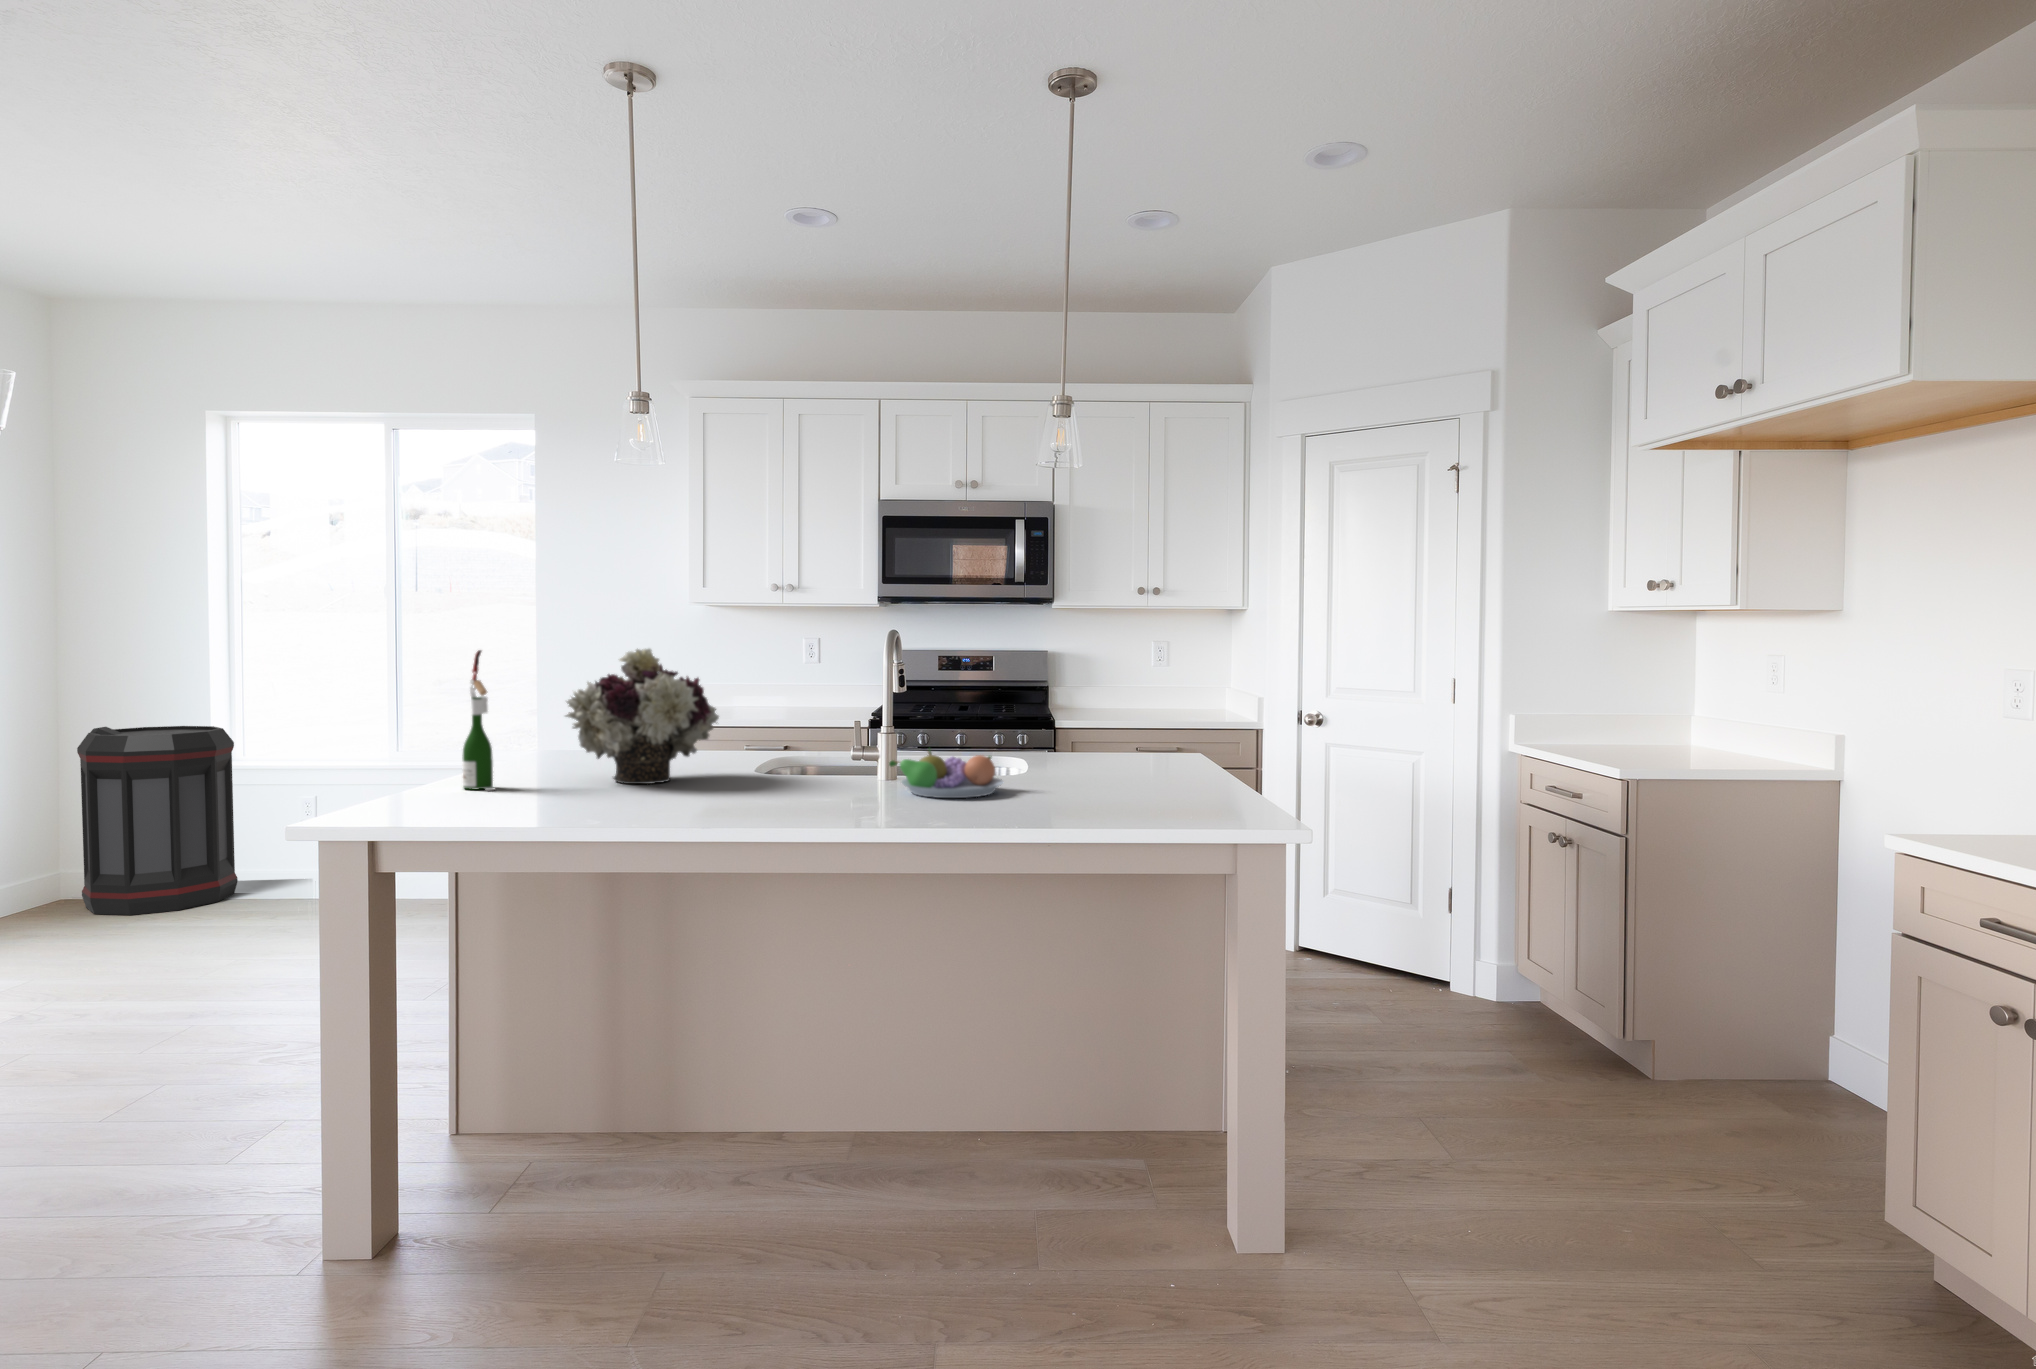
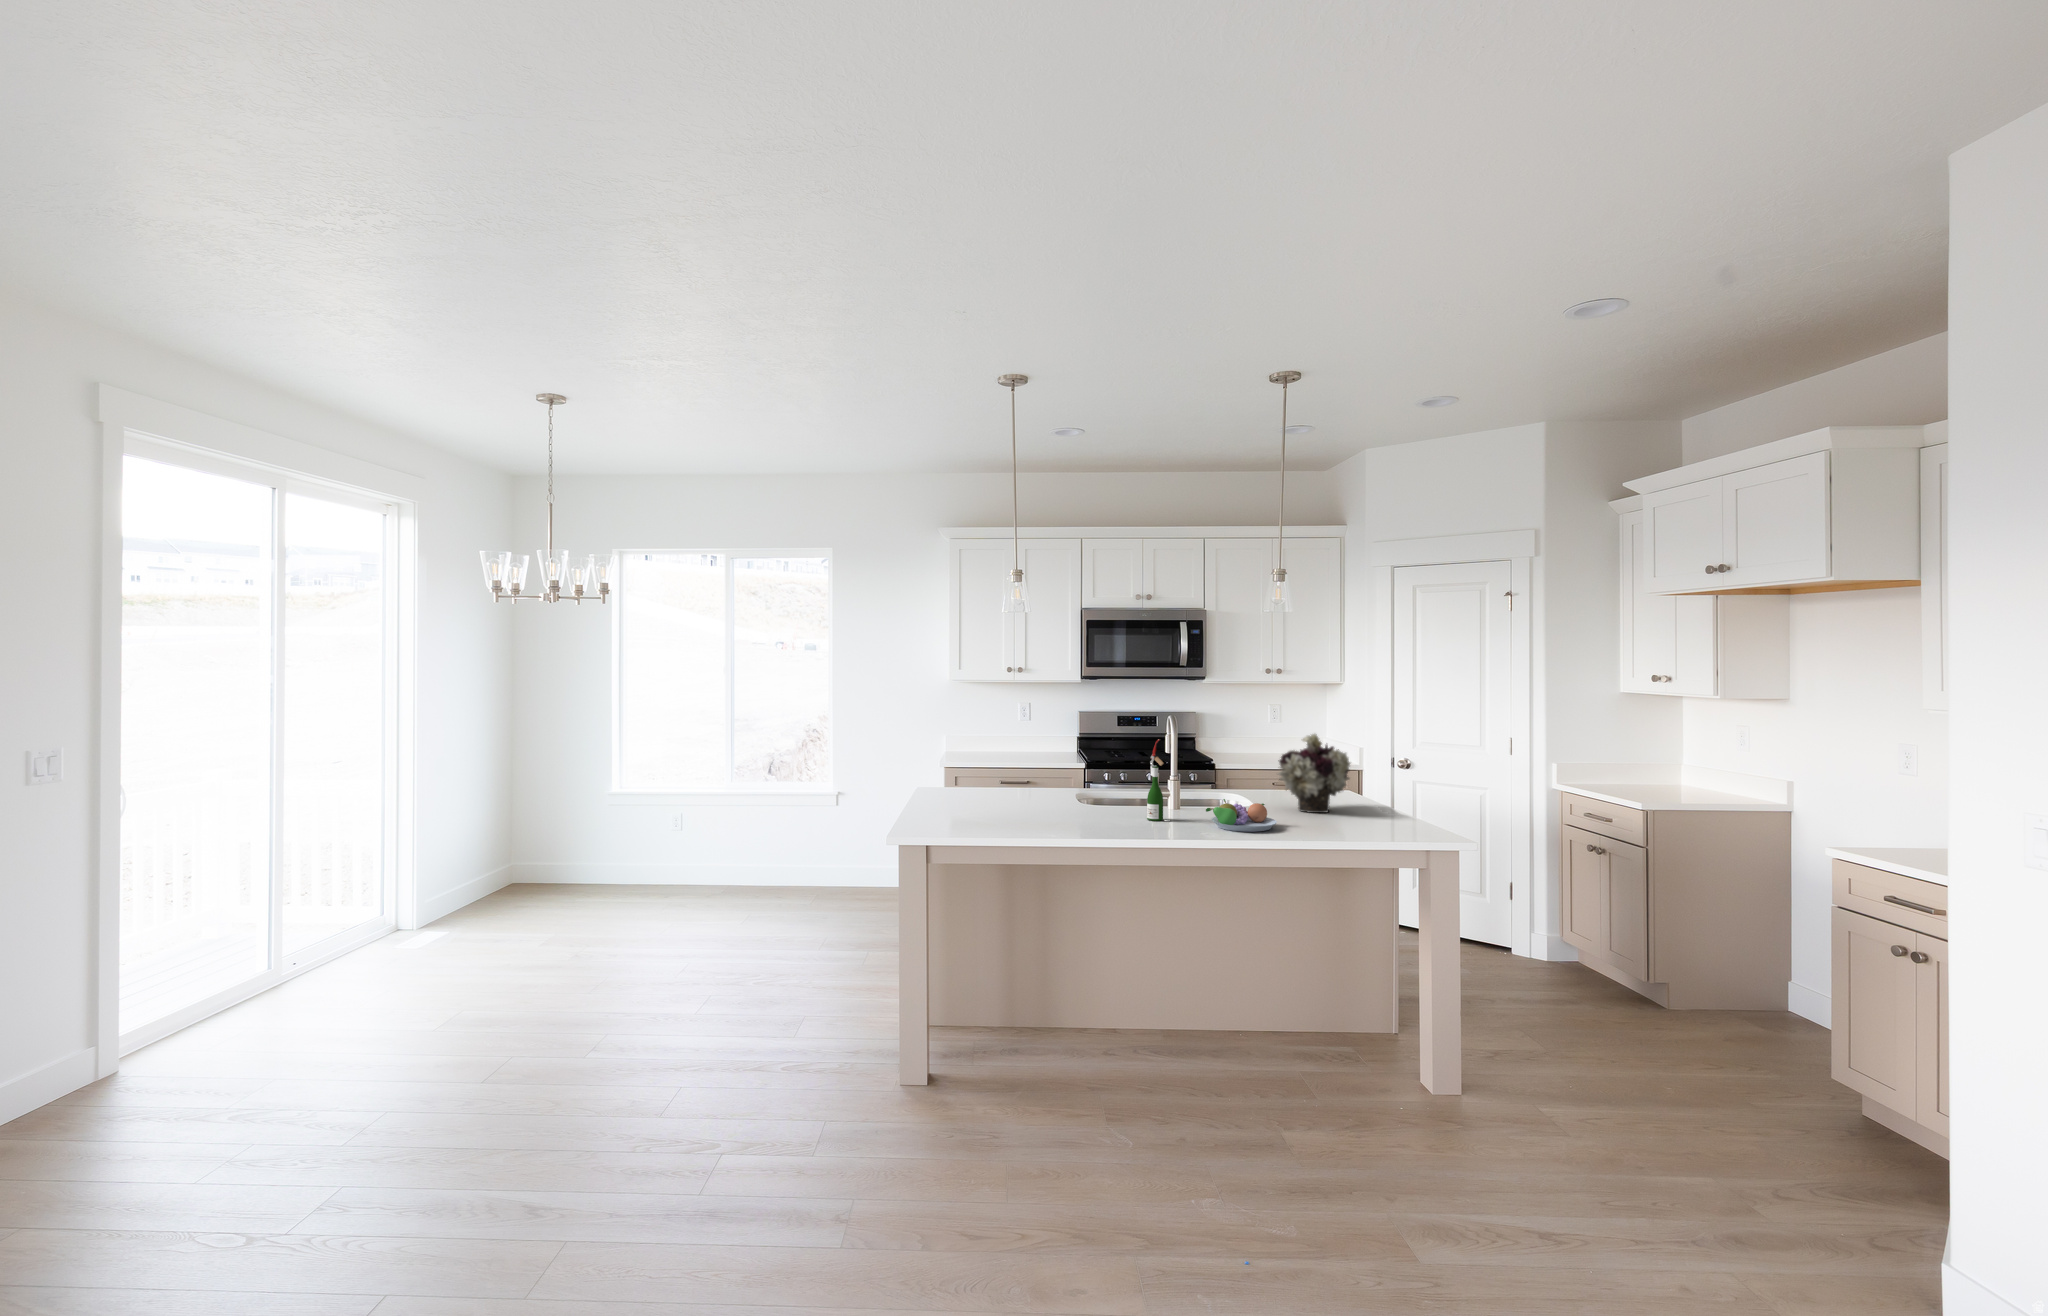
flower arrangement: present [566,649,719,784] -> present [1279,734,1350,813]
wine bottle: present [463,650,495,790] -> present [1147,739,1170,821]
trash can: present [77,726,238,915] -> none [515,768,614,906]

